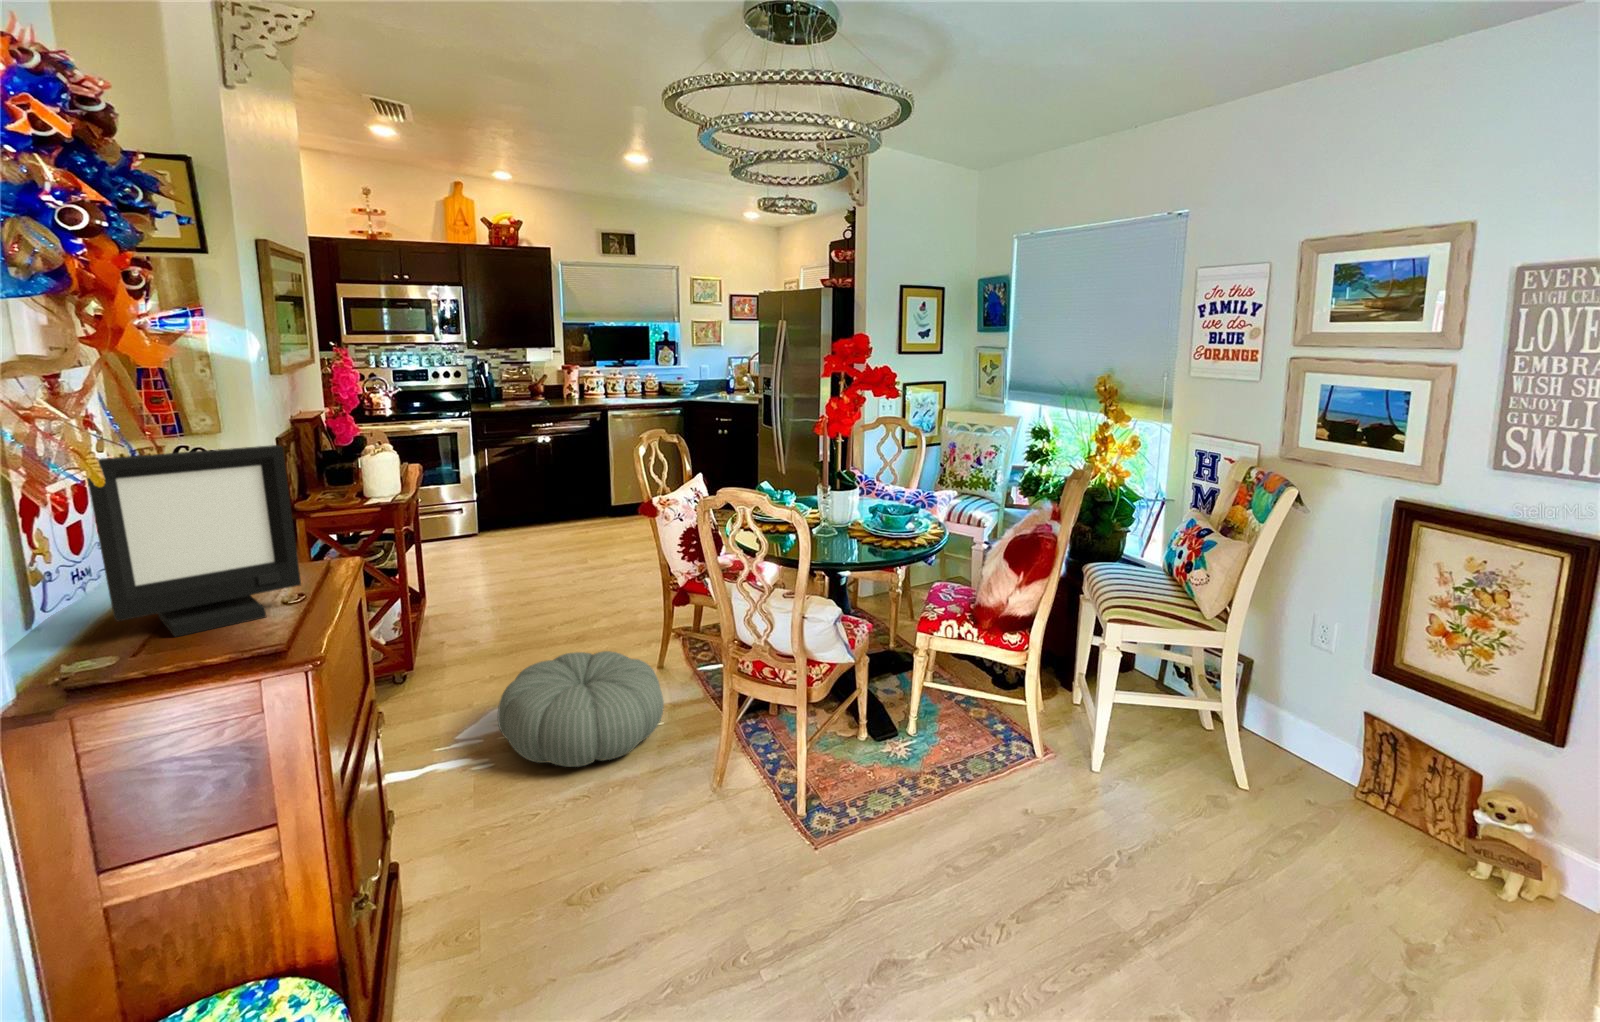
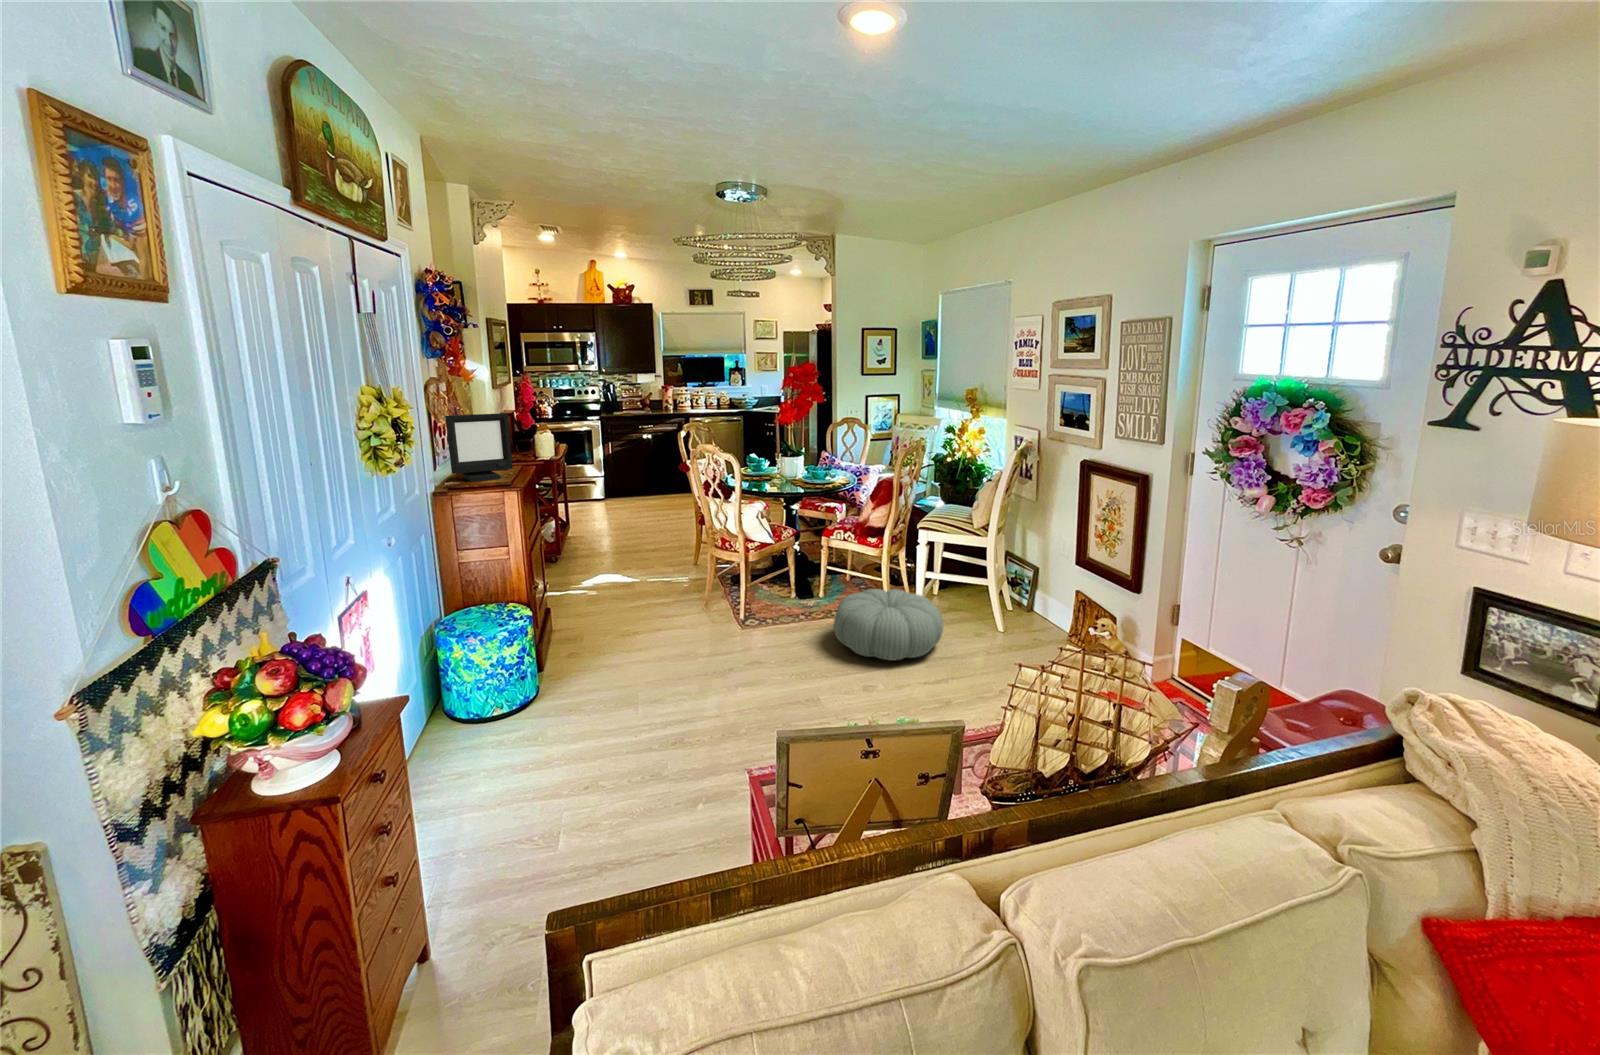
pouf: present [498,651,664,767] -> present [834,589,943,660]

